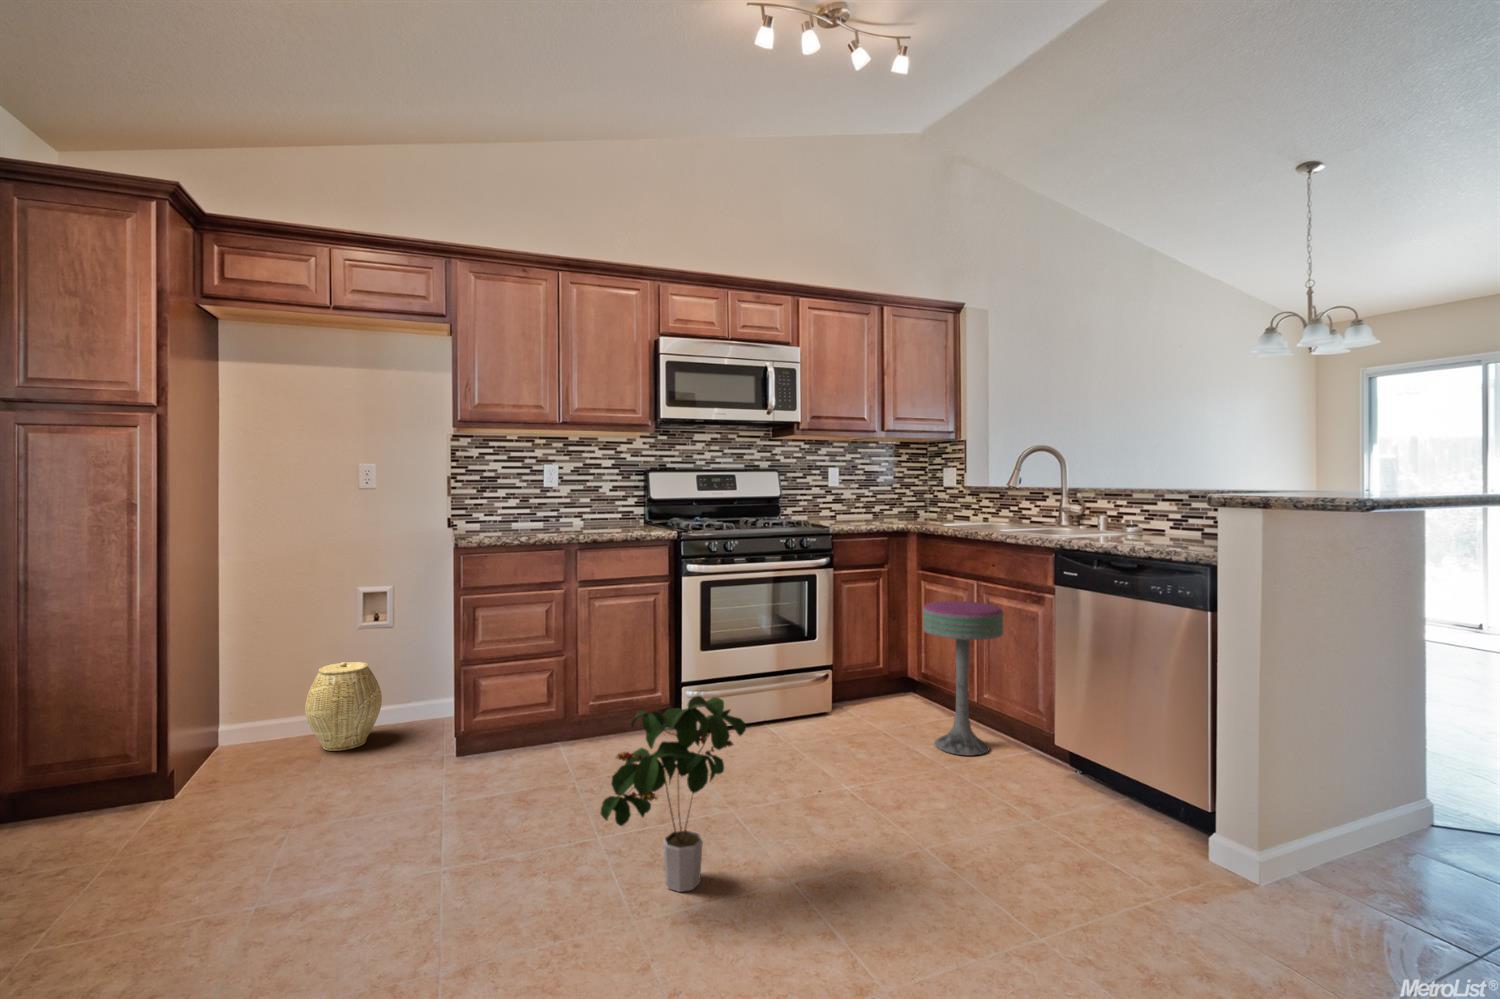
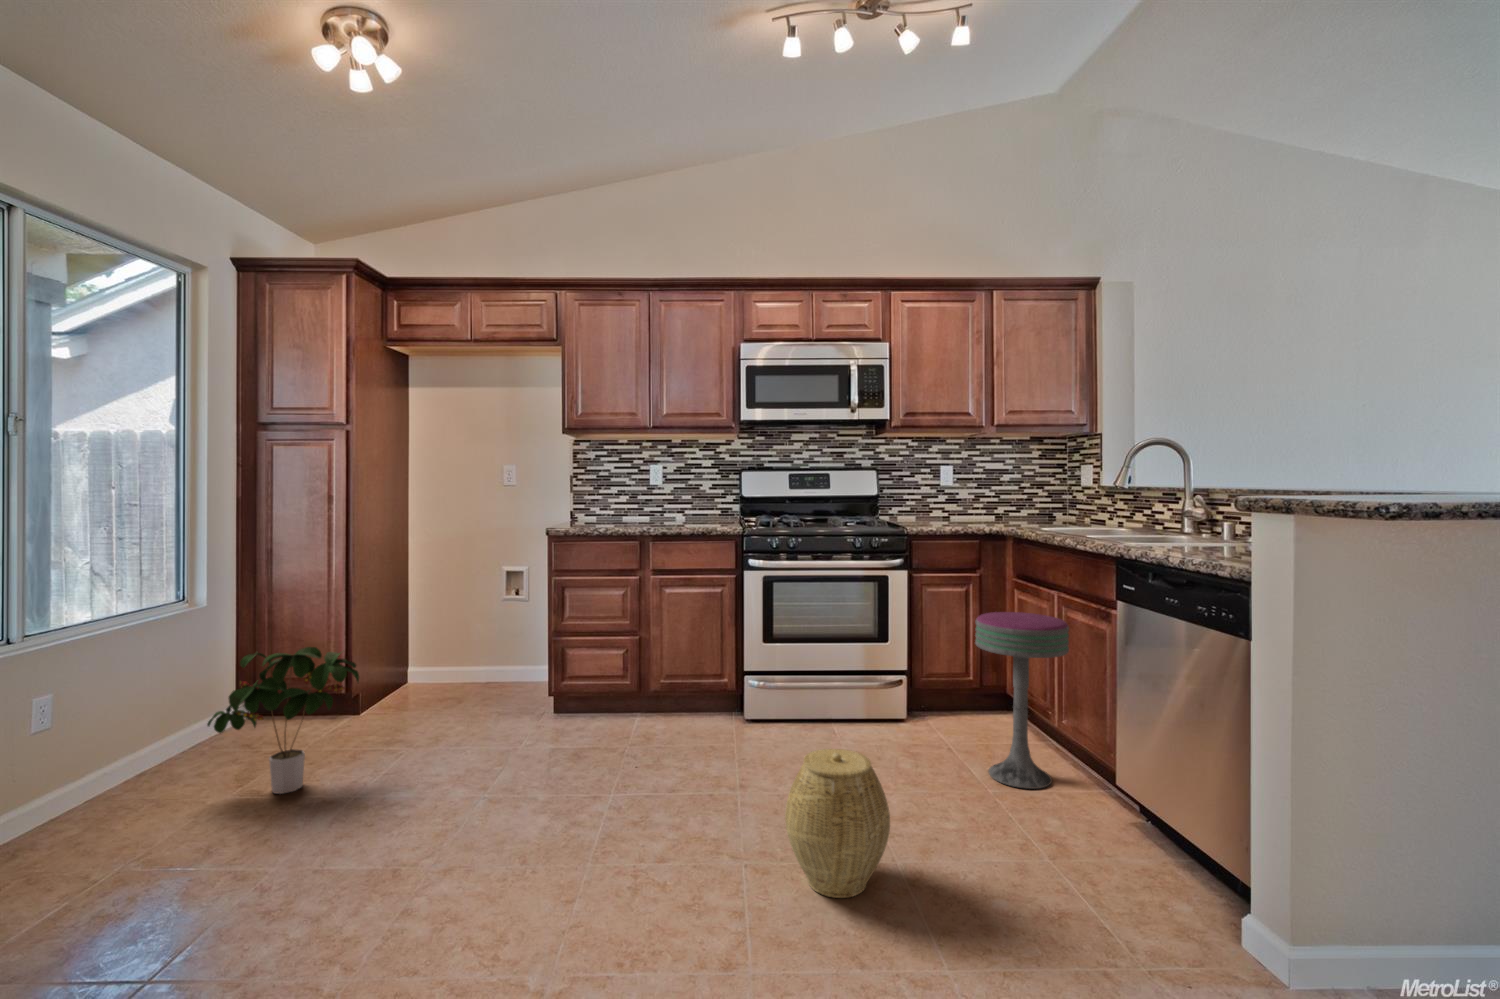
woven basket: present [305,662,382,751] -> present [785,749,890,898]
potted plant: present [601,696,746,892] -> present [207,647,359,794]

